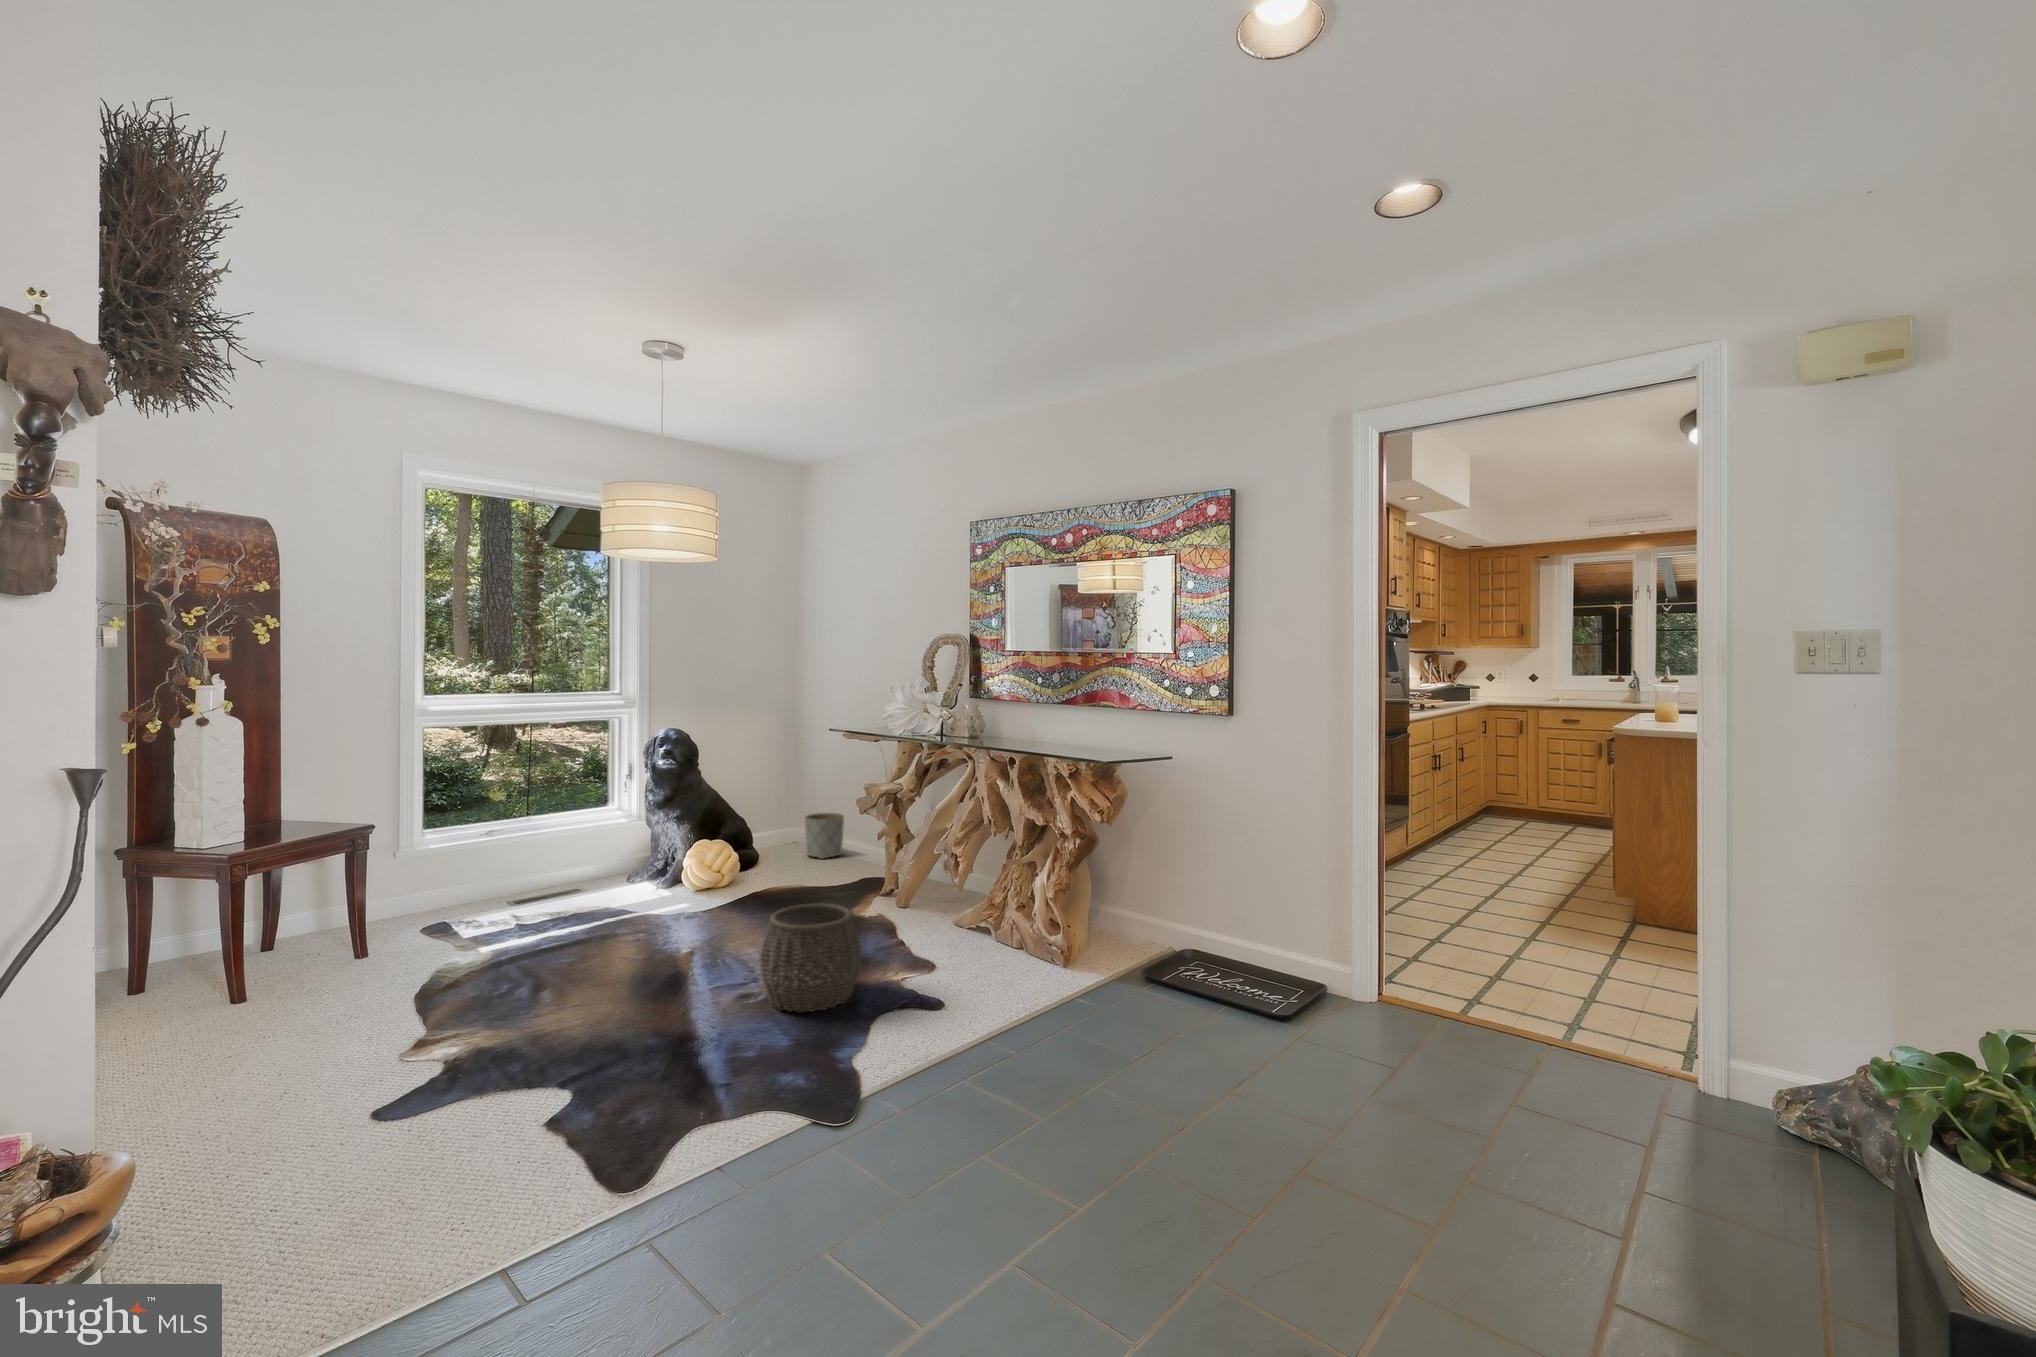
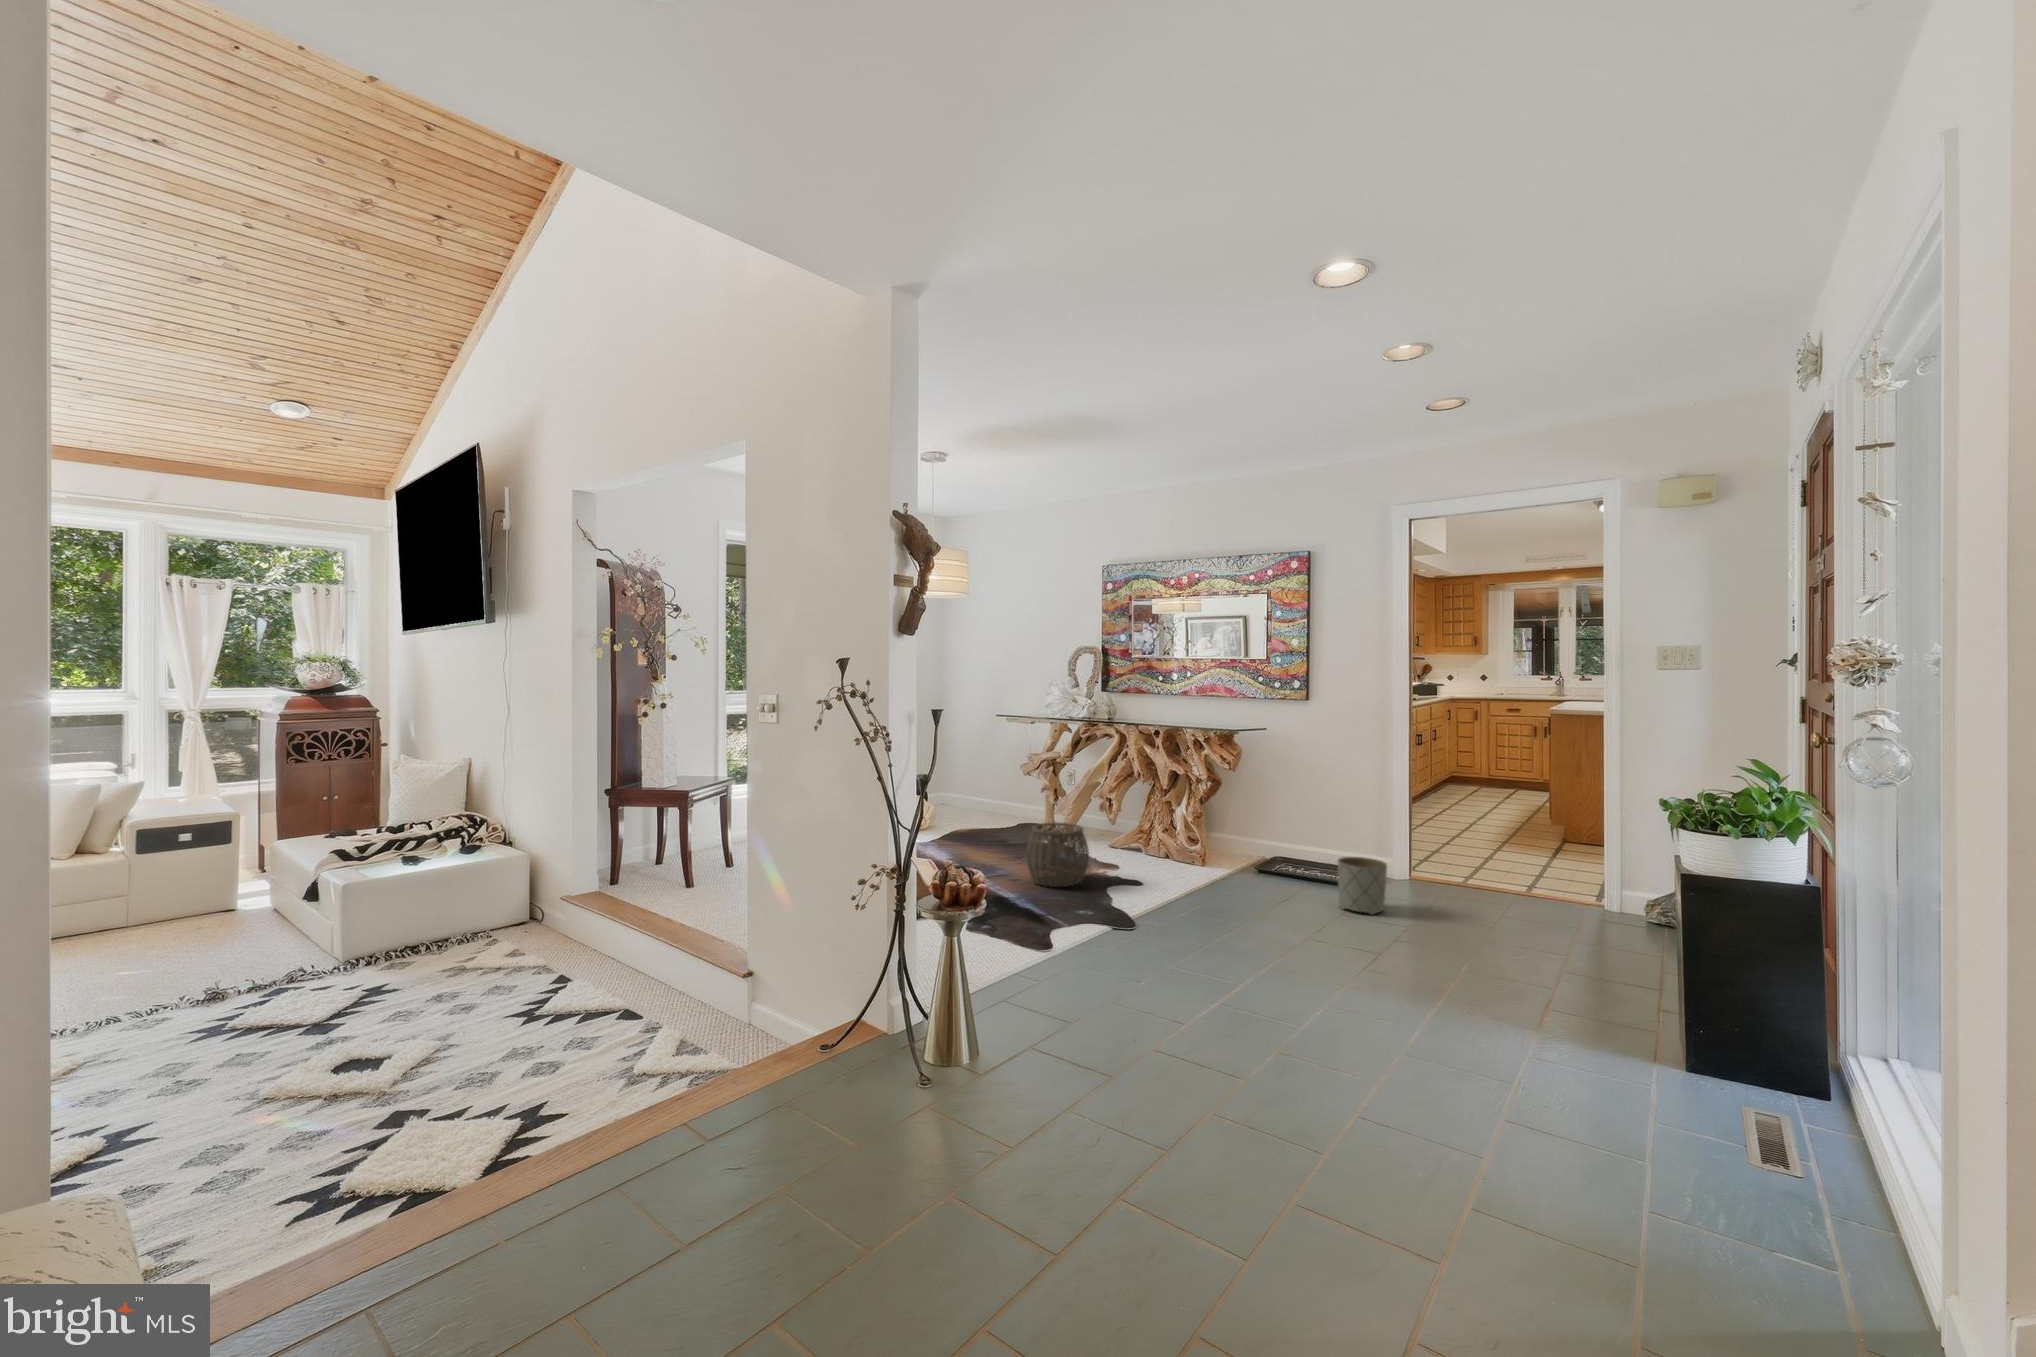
planter: present [805,813,844,859] -> present [1337,857,1387,915]

